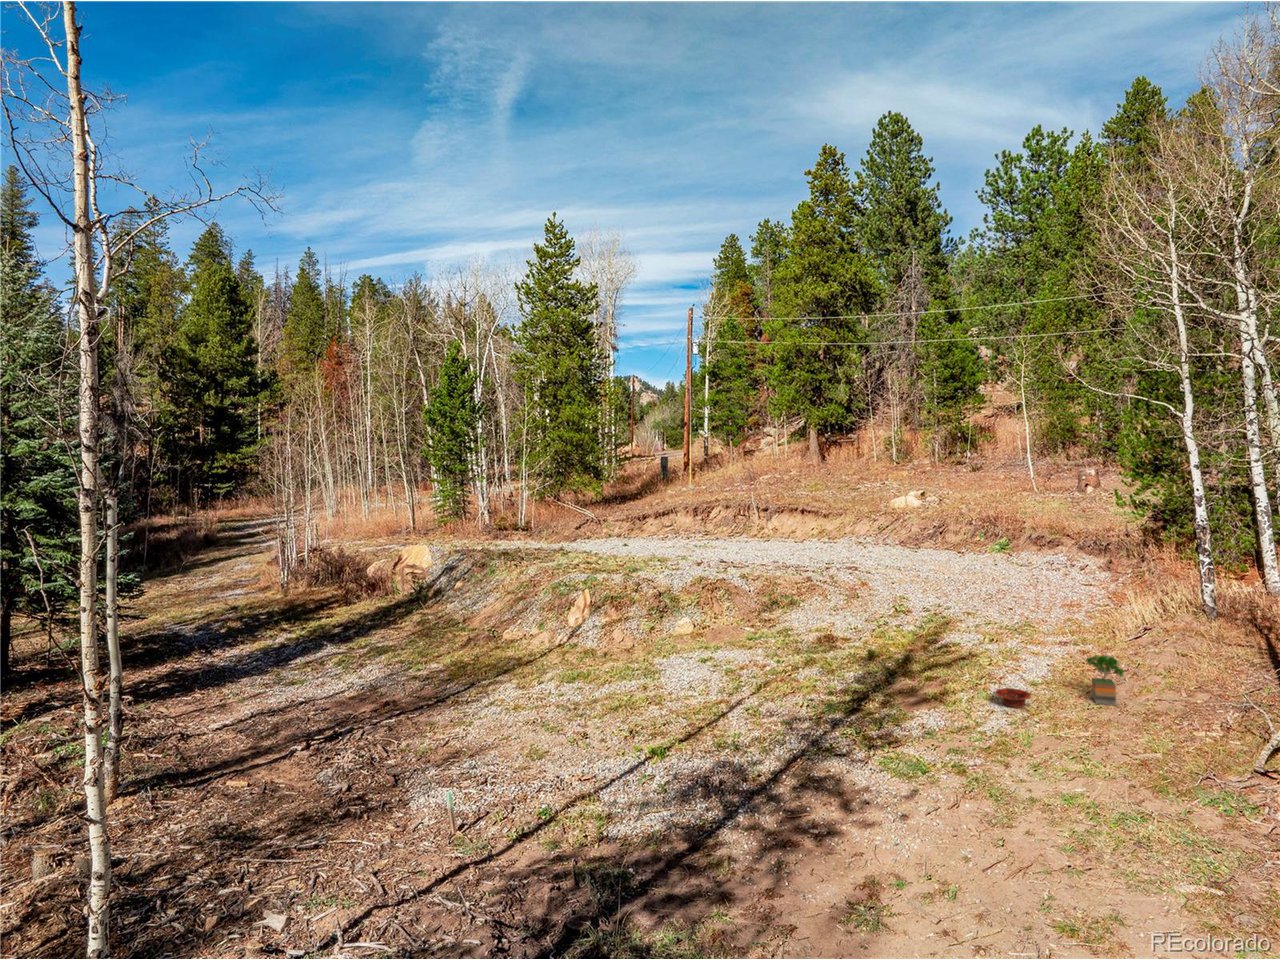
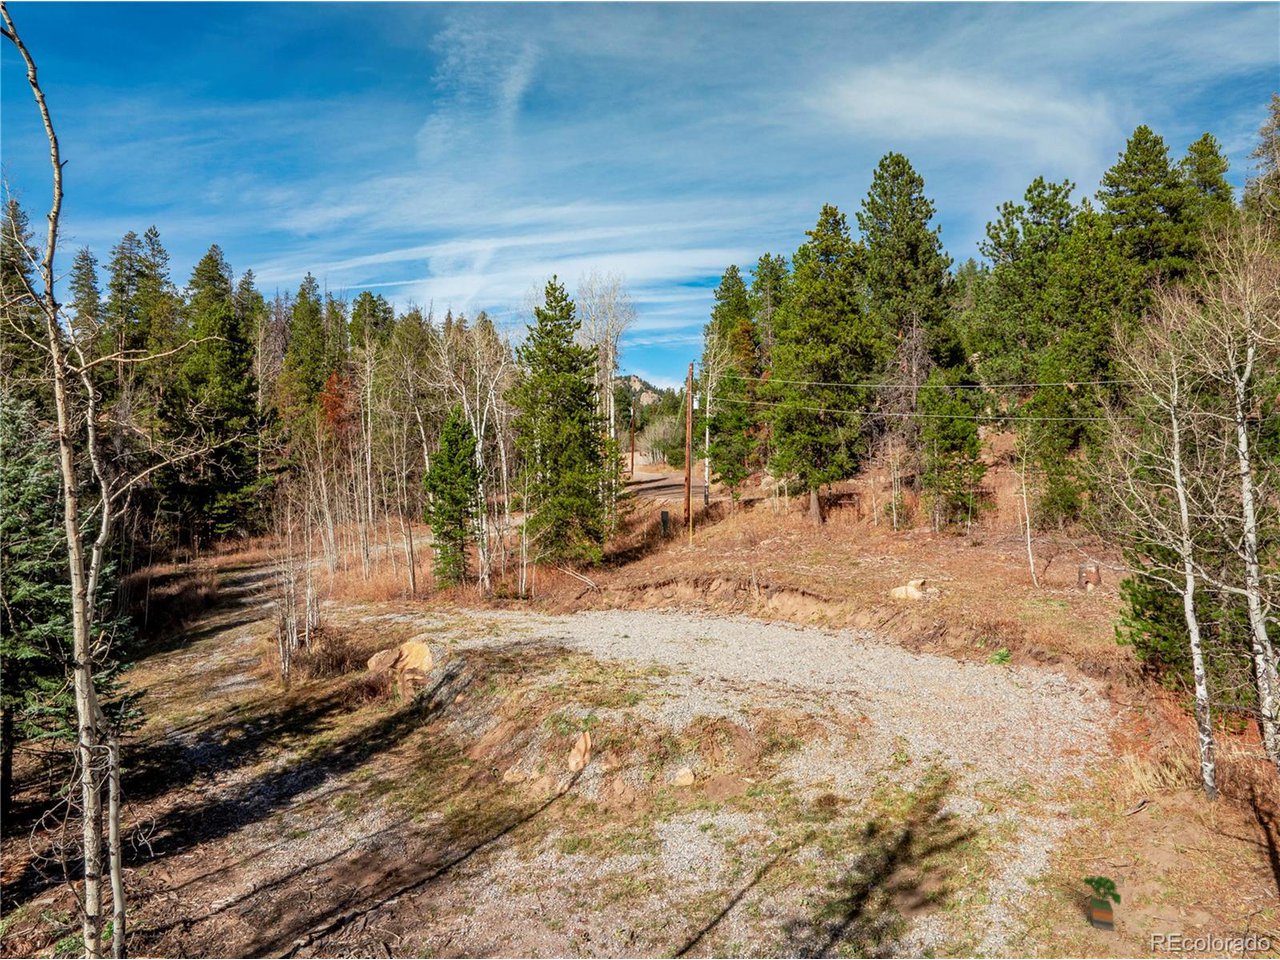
basket: present [995,678,1031,708] -> none [994,891,1030,929]

